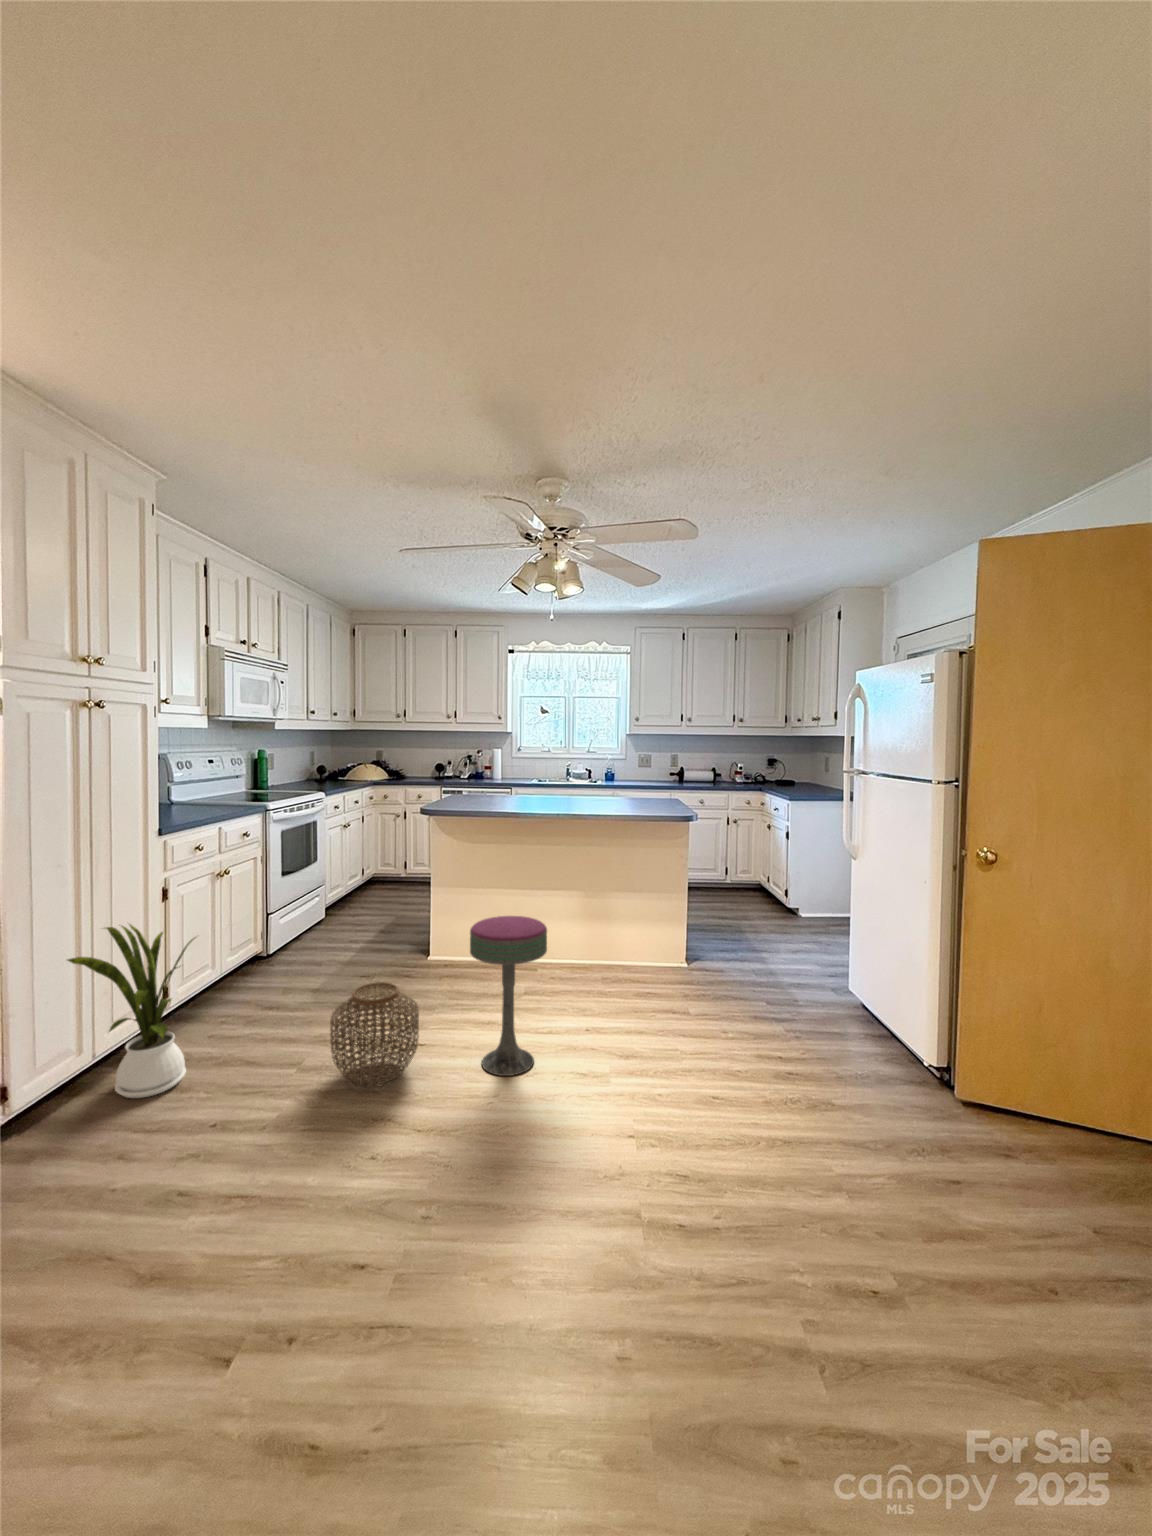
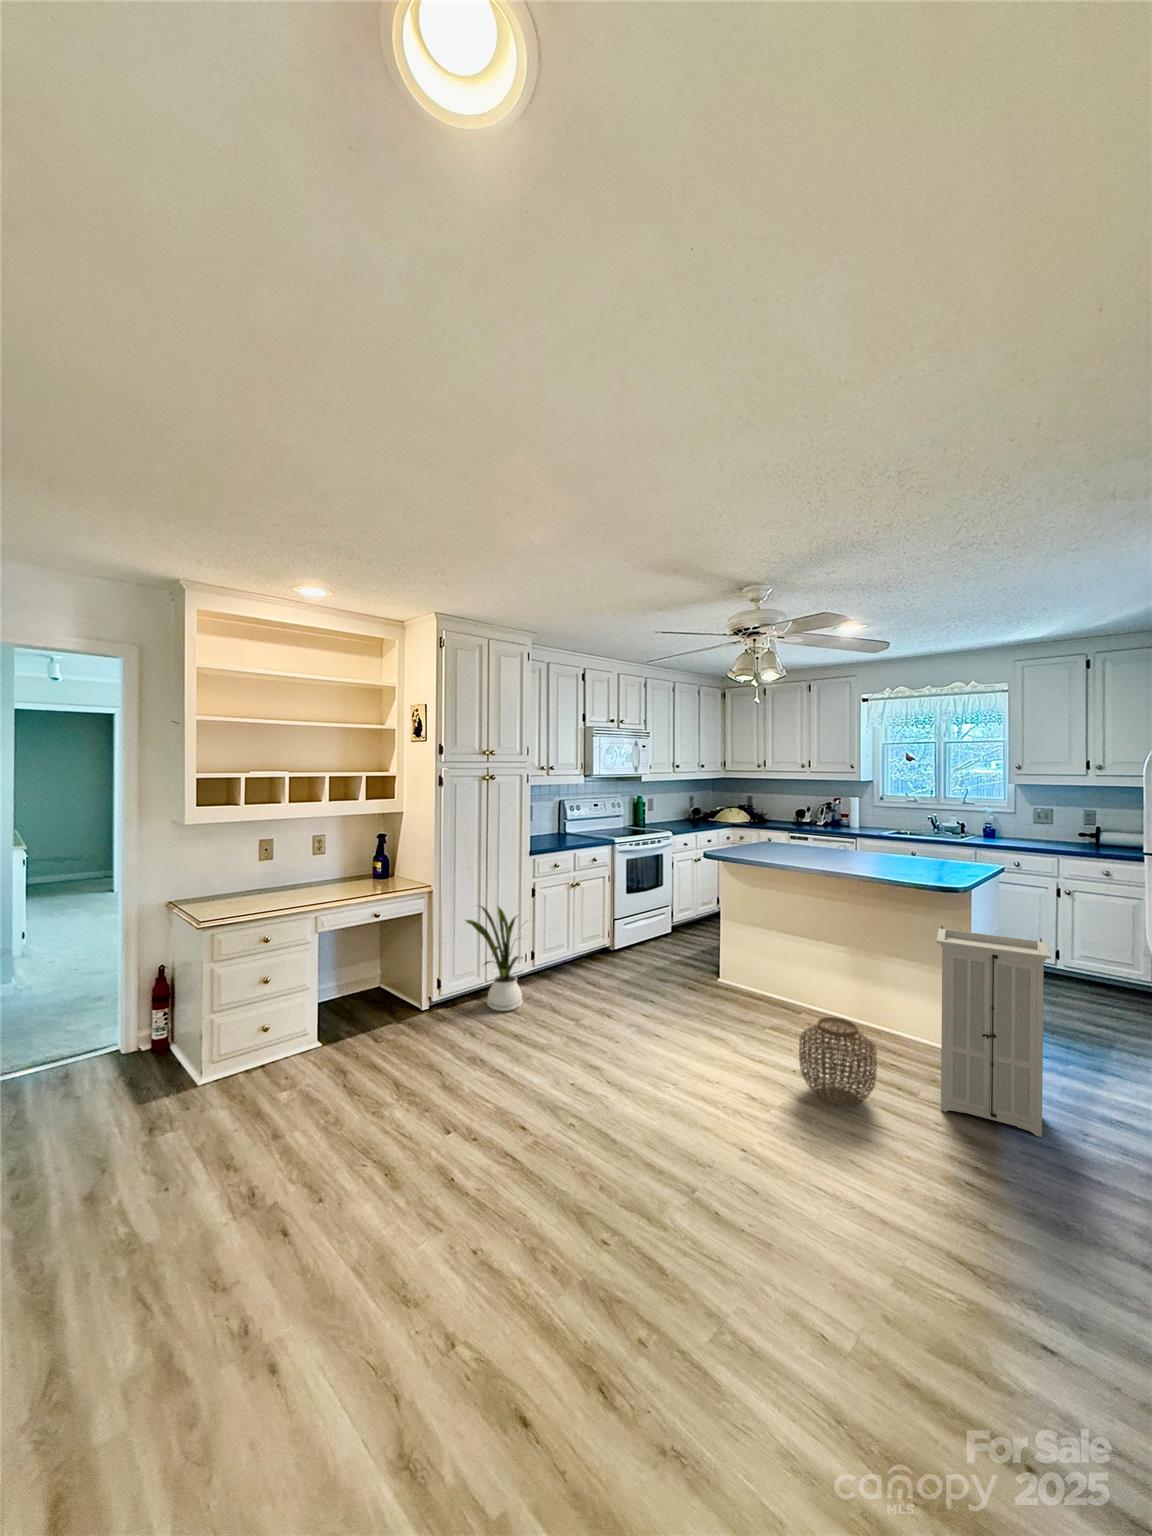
storage cabinet: none [701,850,800,1022] -> present [937,926,1051,1137]
bar stool: present [470,916,547,1076] -> none [675,947,738,1078]
woven basket: present [330,982,419,1087] -> present [799,1017,877,1108]

